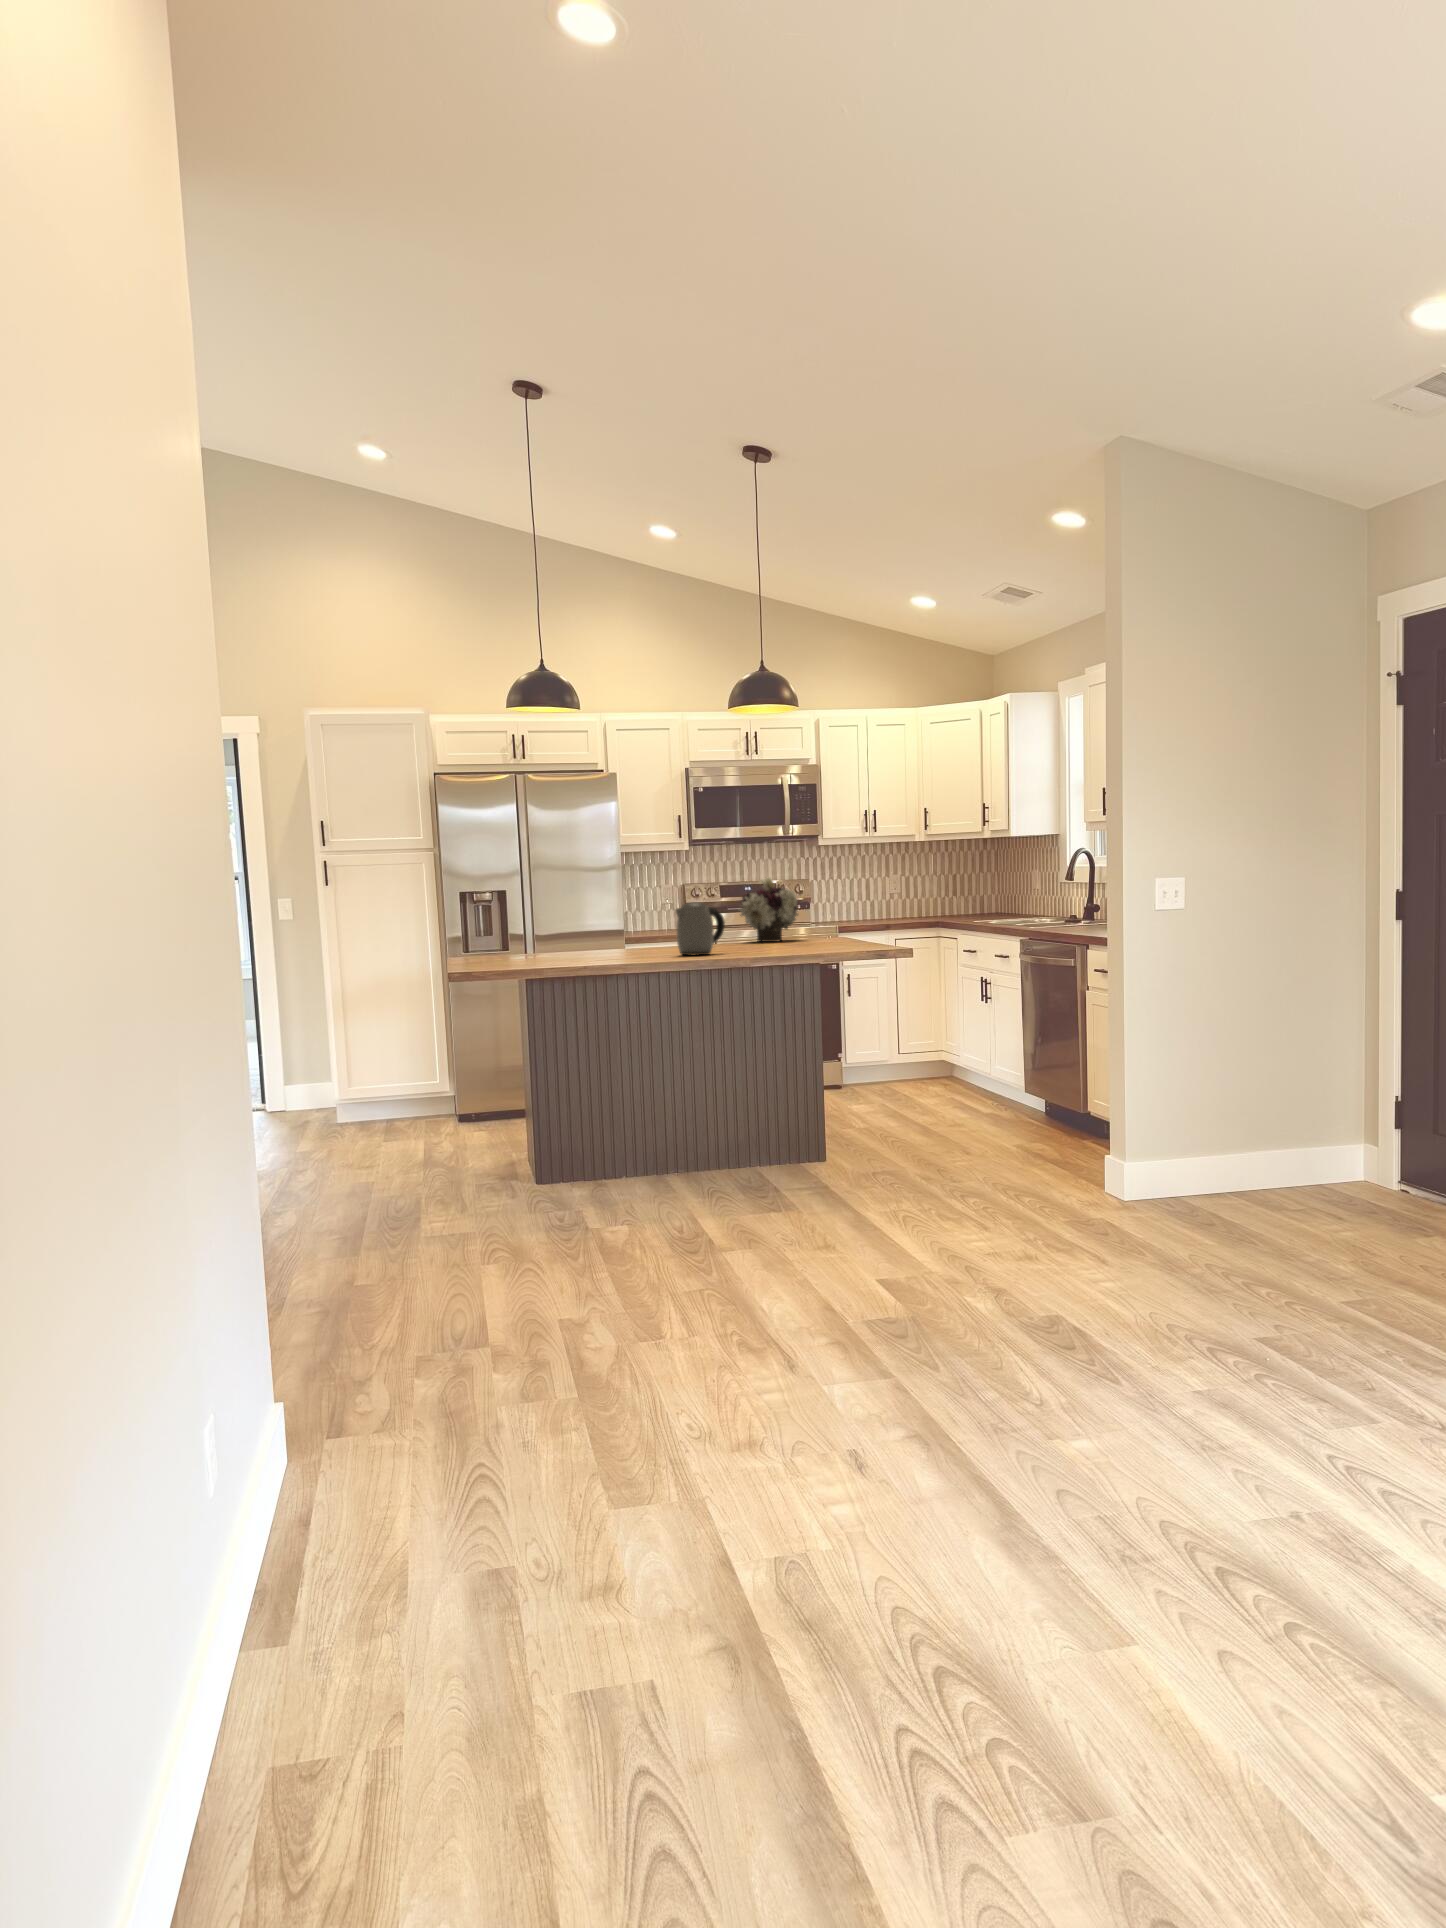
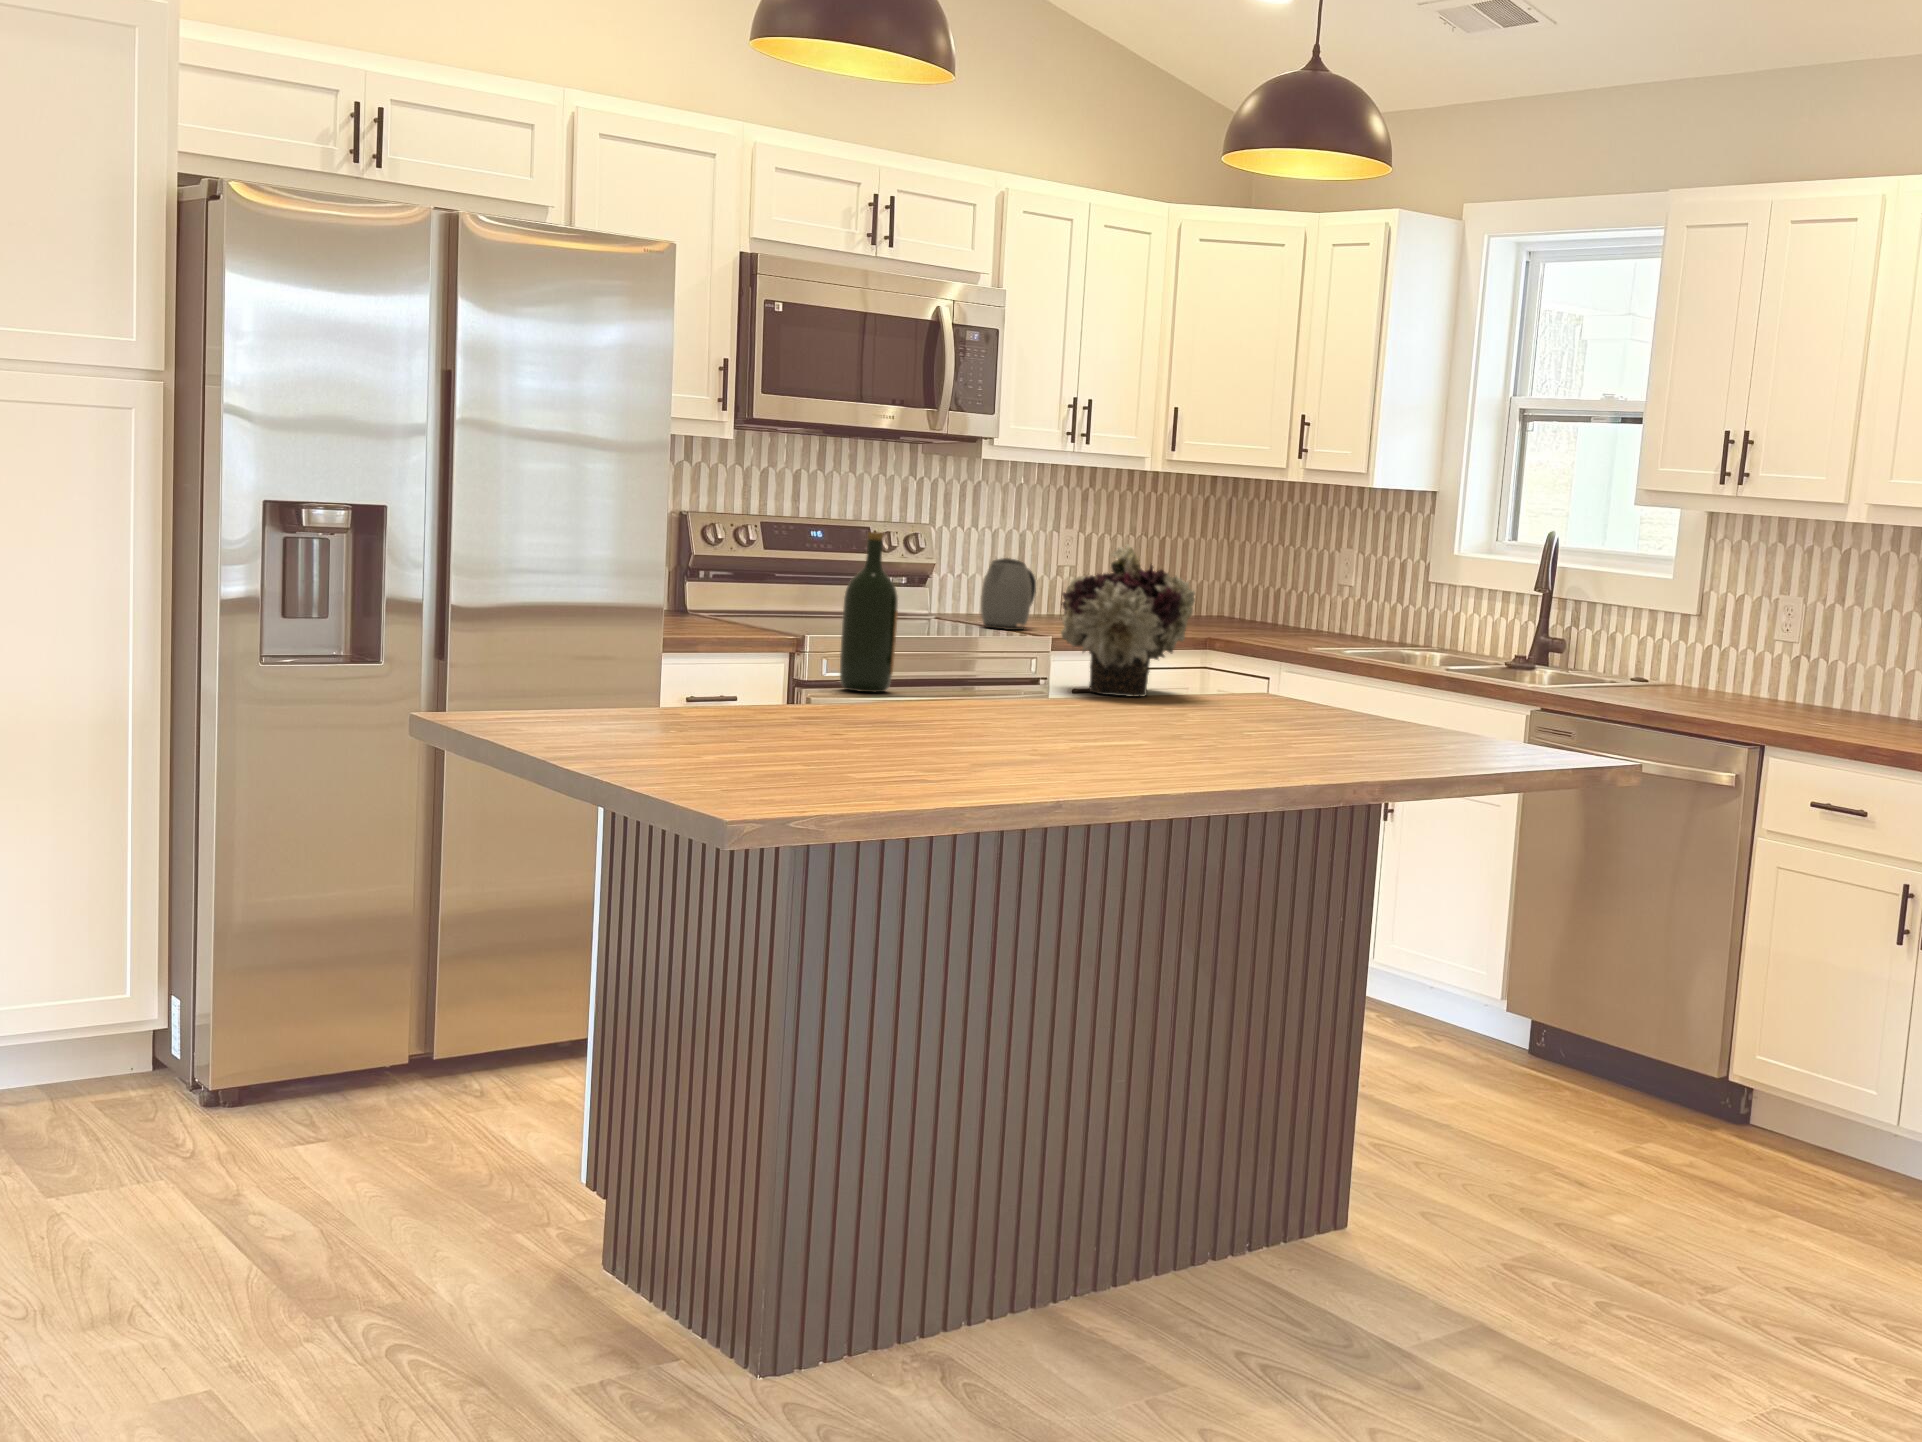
wine bottle: none [642,882,664,946] -> present [840,532,898,692]
kettle: present [676,902,725,955] -> present [981,558,1036,630]

